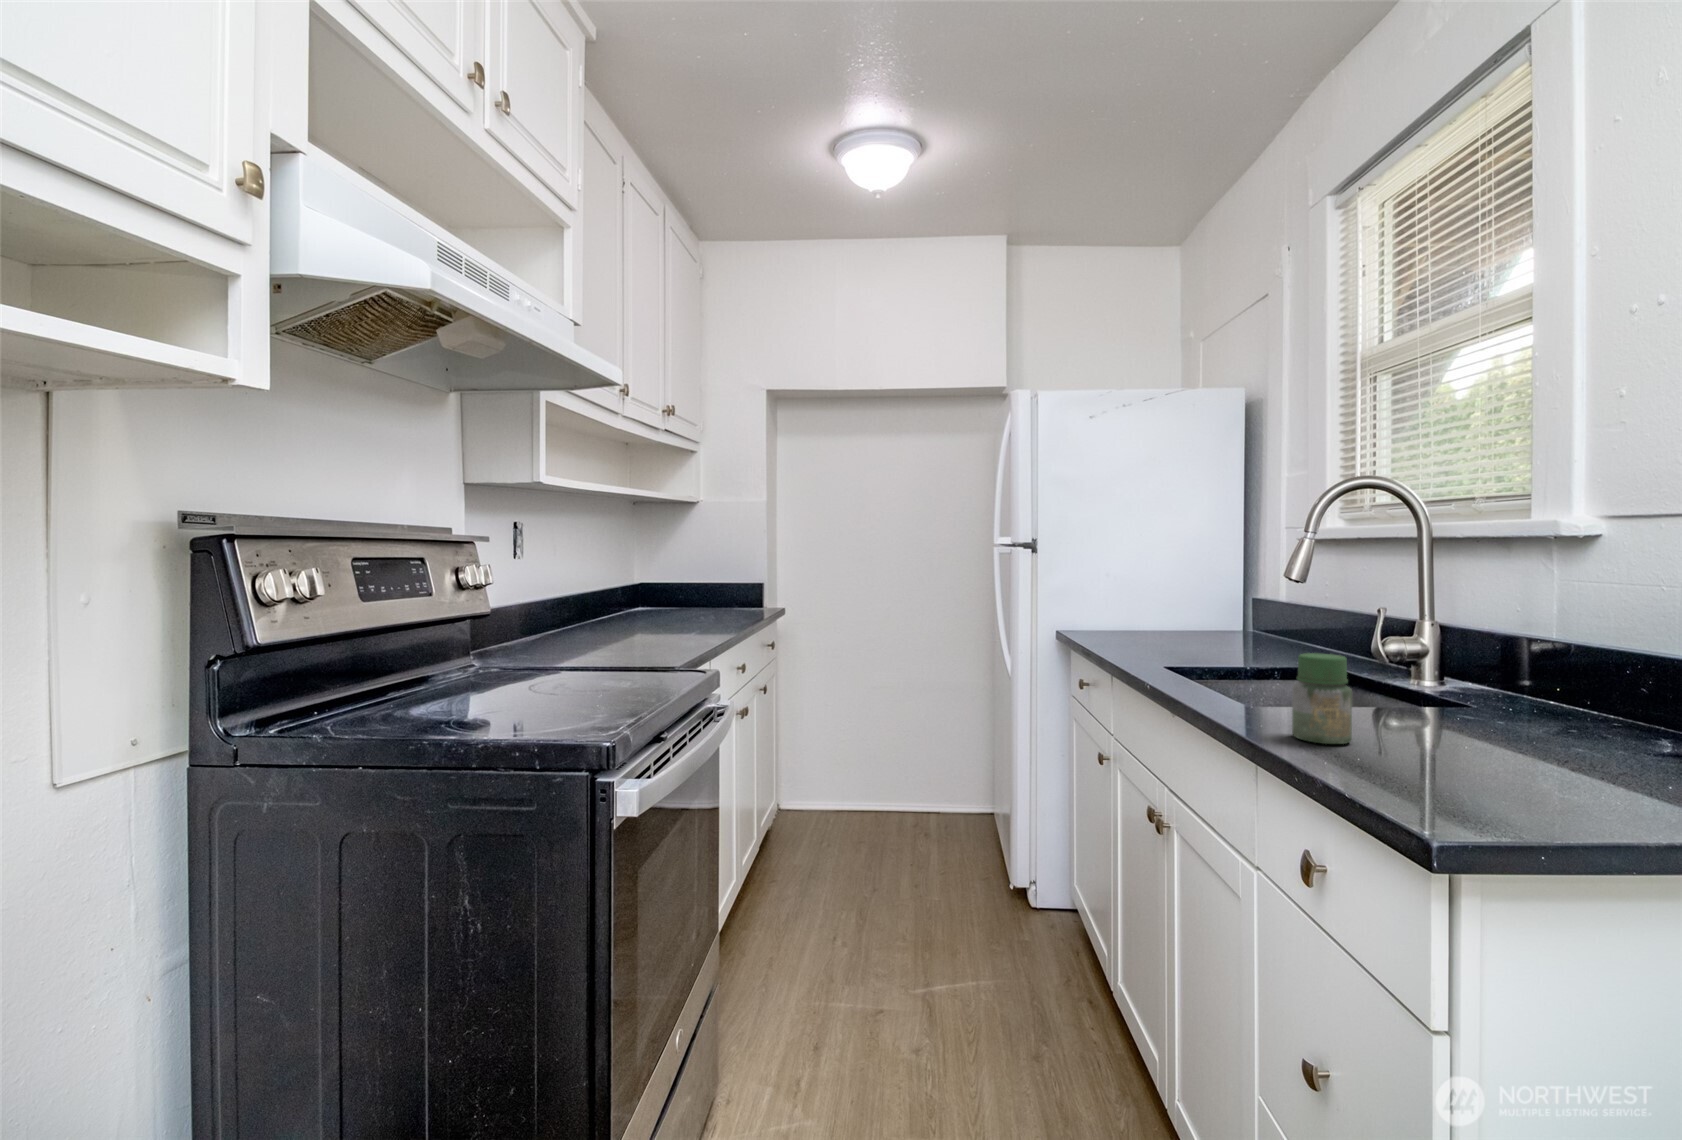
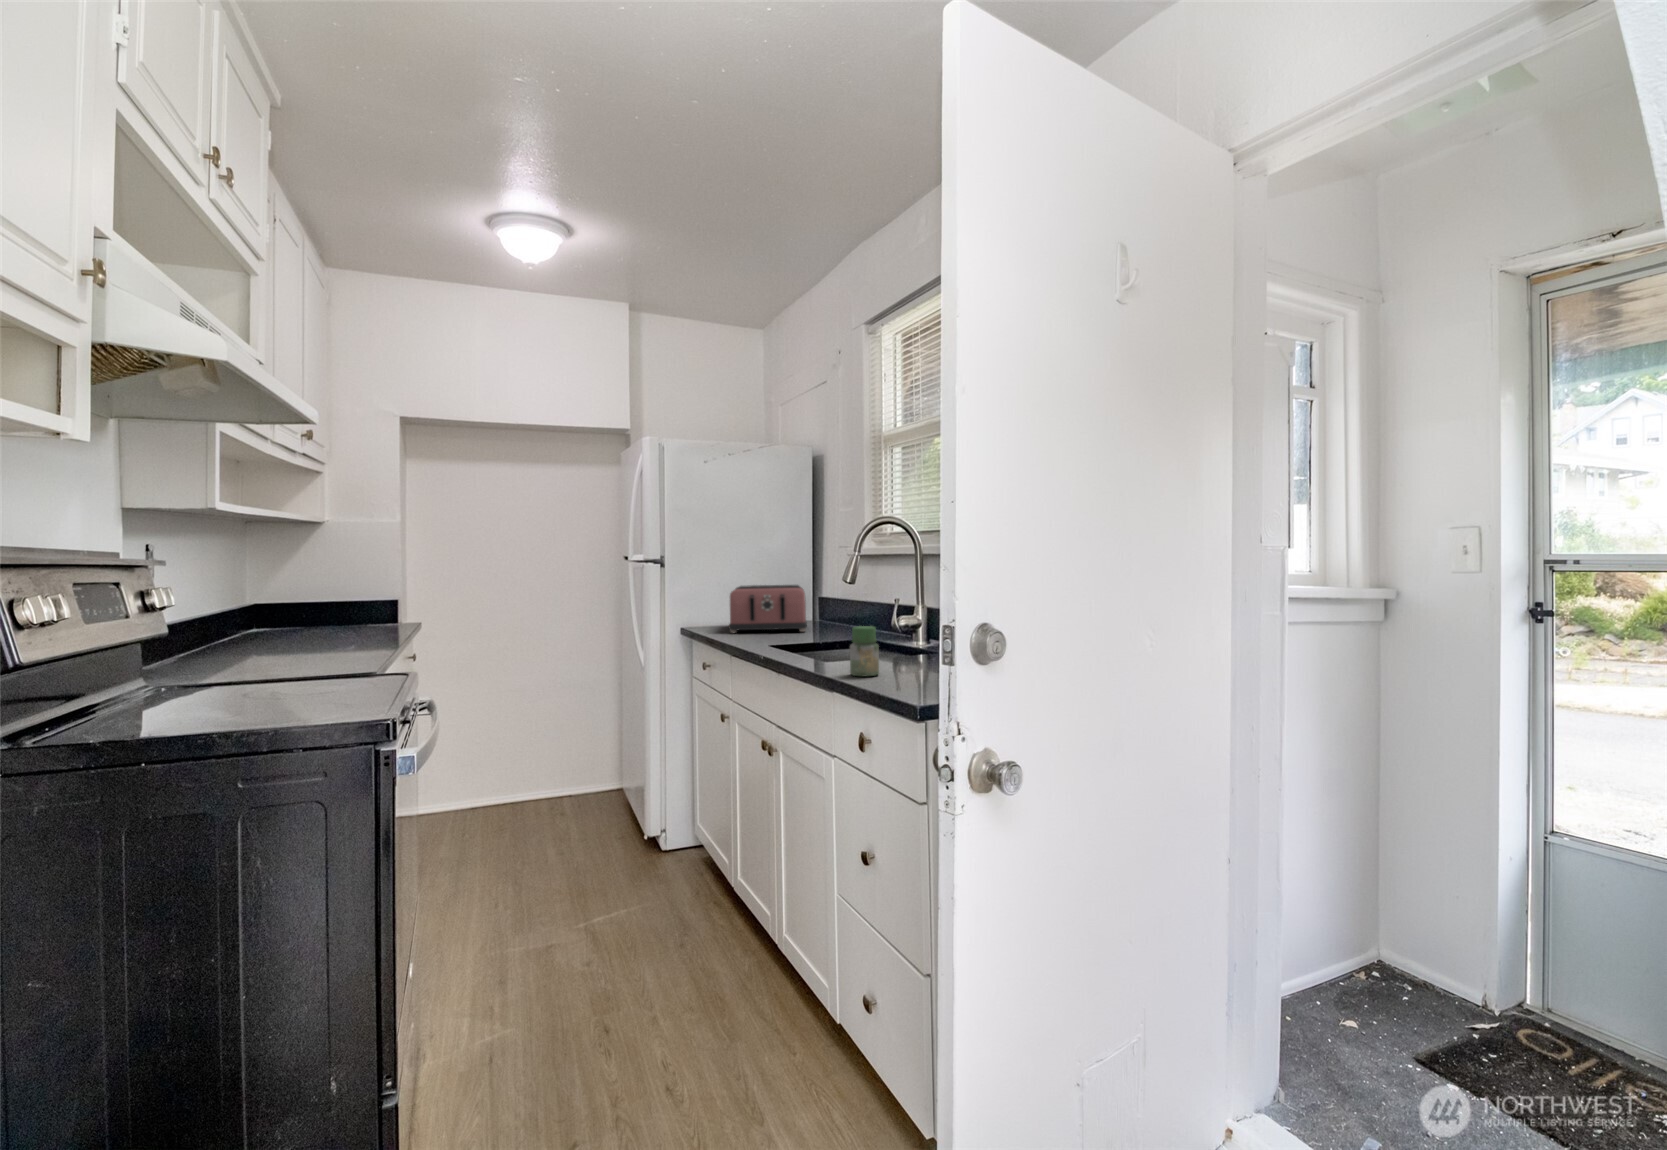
toaster: none [1110,577,1228,645] -> present [729,585,807,633]

